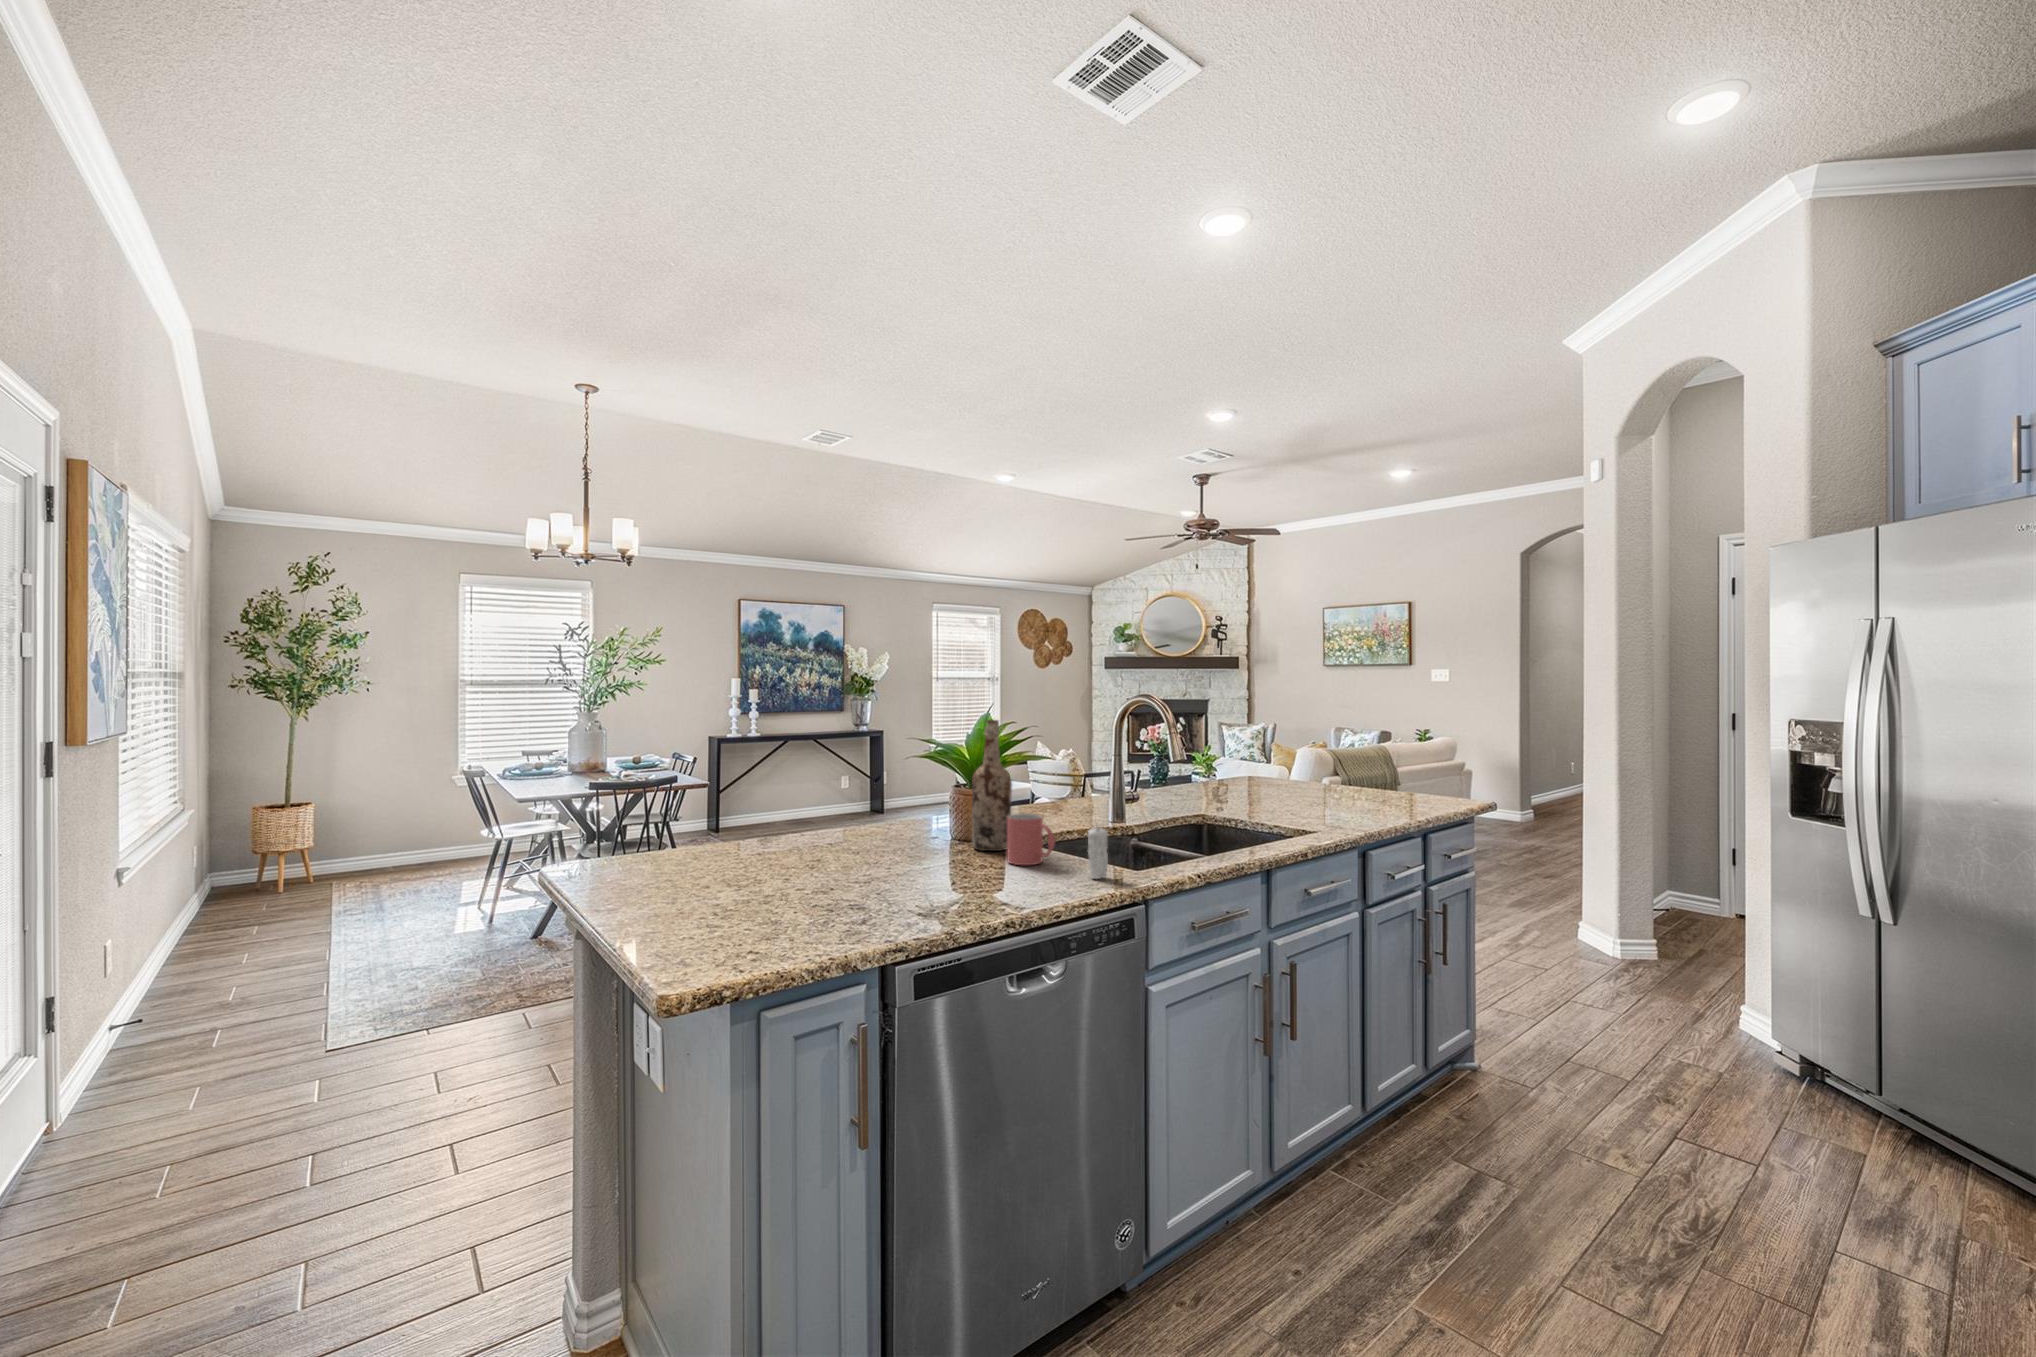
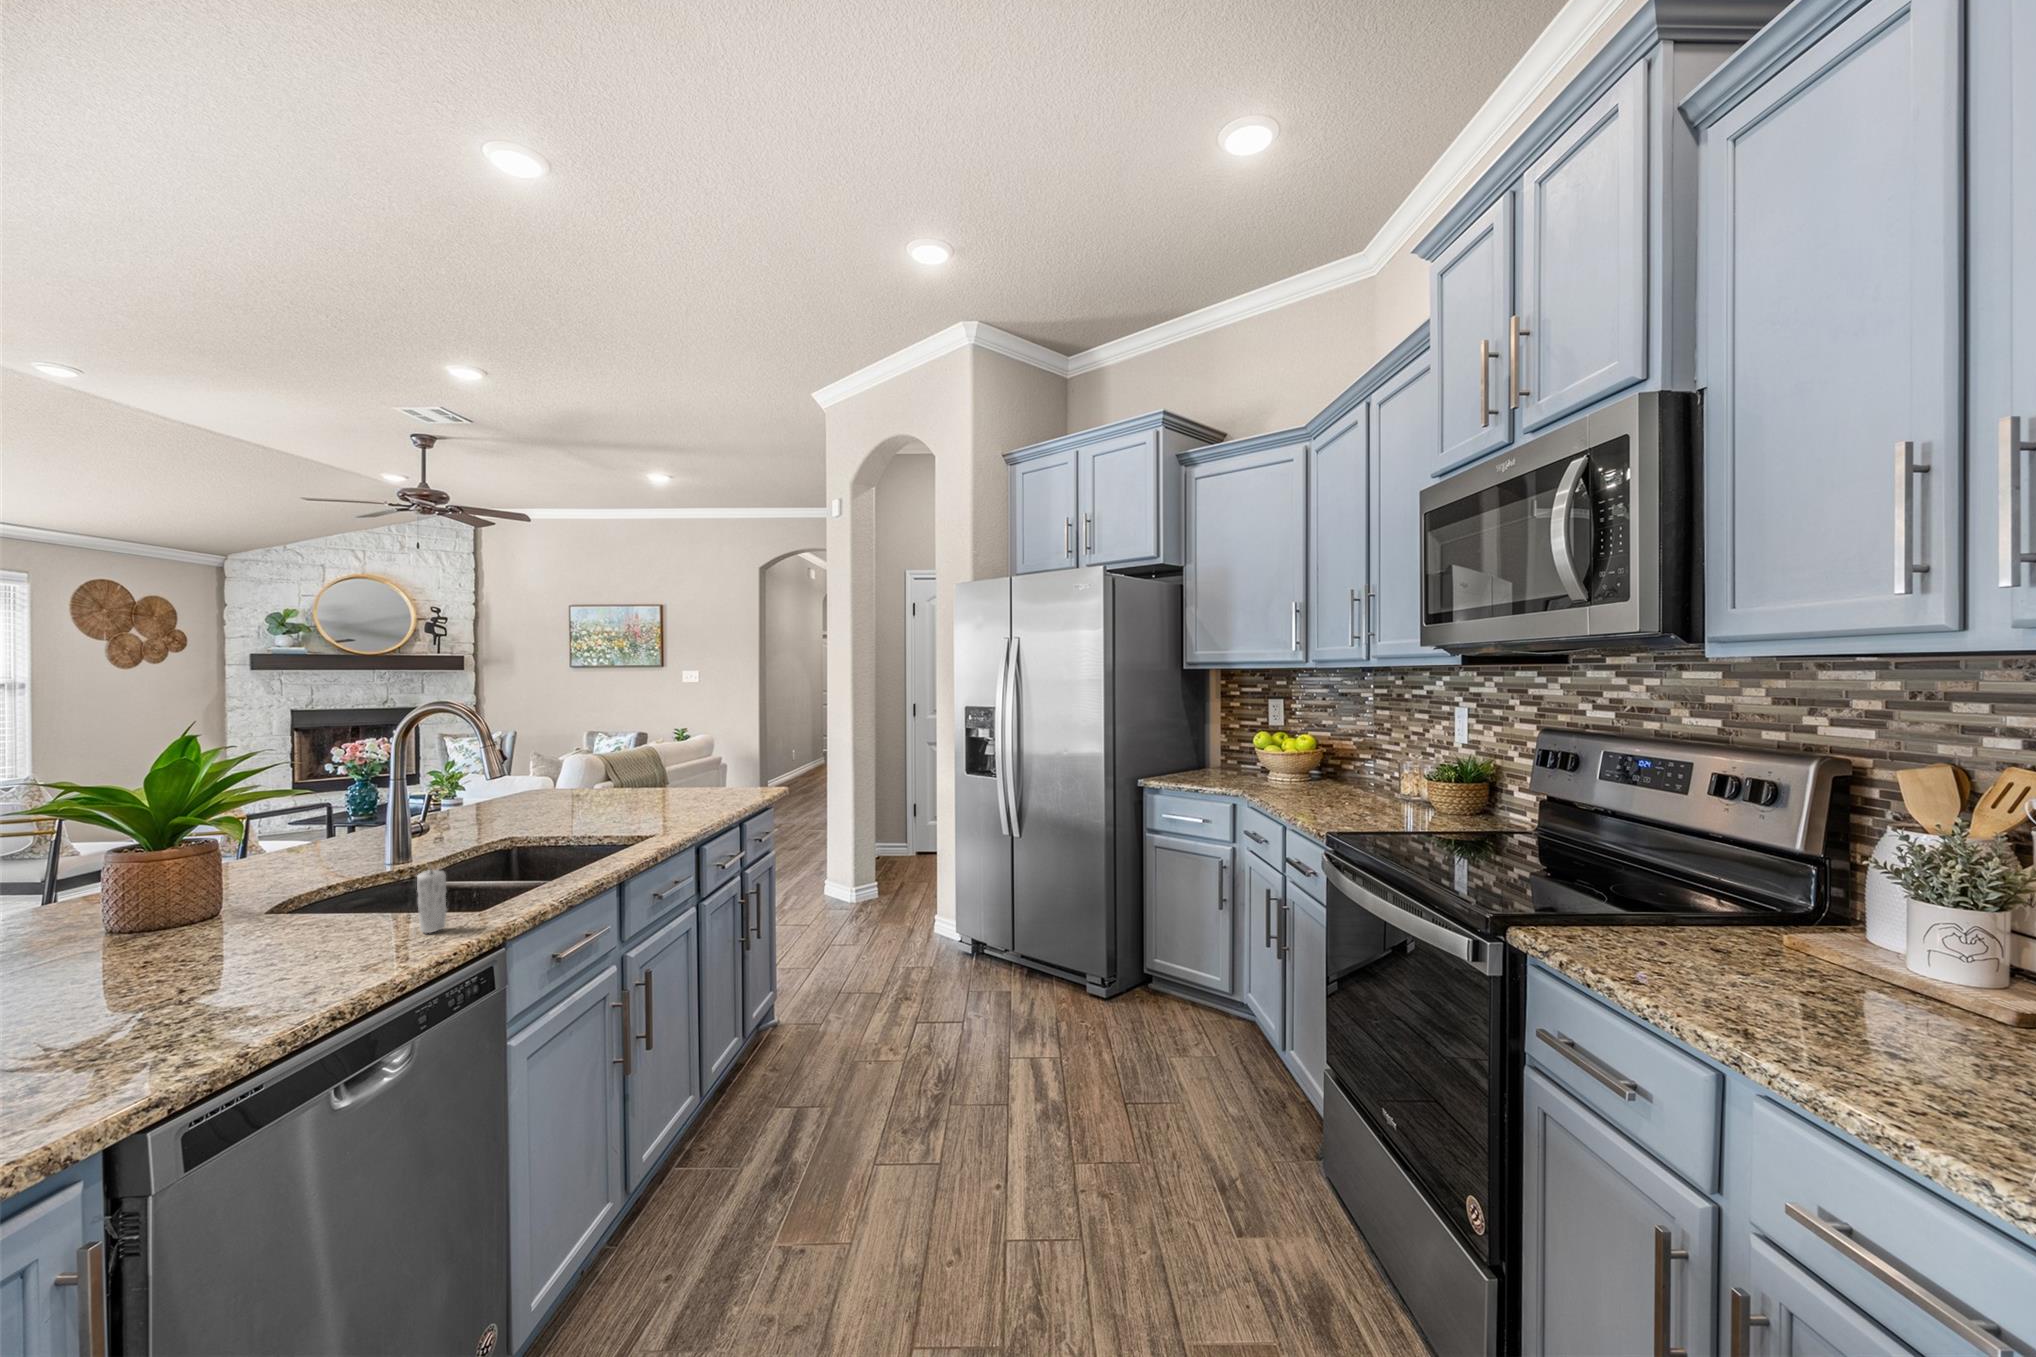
wine bottle: present [972,720,1012,851] -> none [182,749,259,937]
mug: present [1007,814,1055,865] -> none [269,870,357,943]

